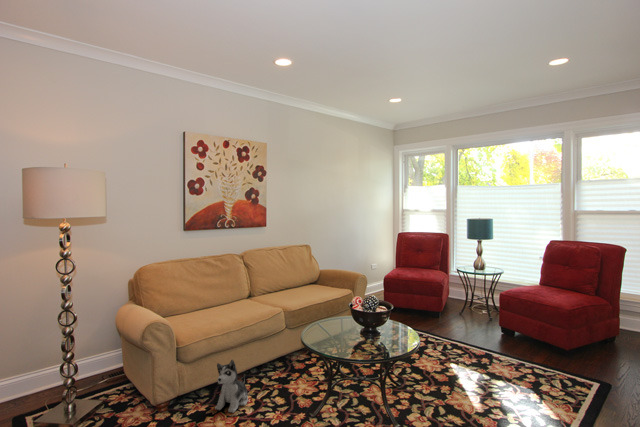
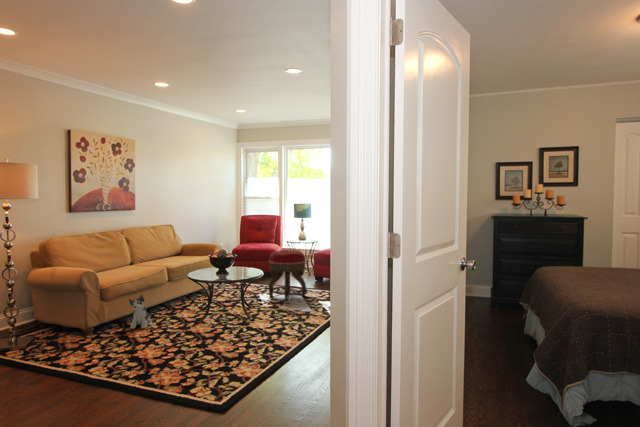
footstool: none [428,295,490,381] -> present [269,250,306,301]

